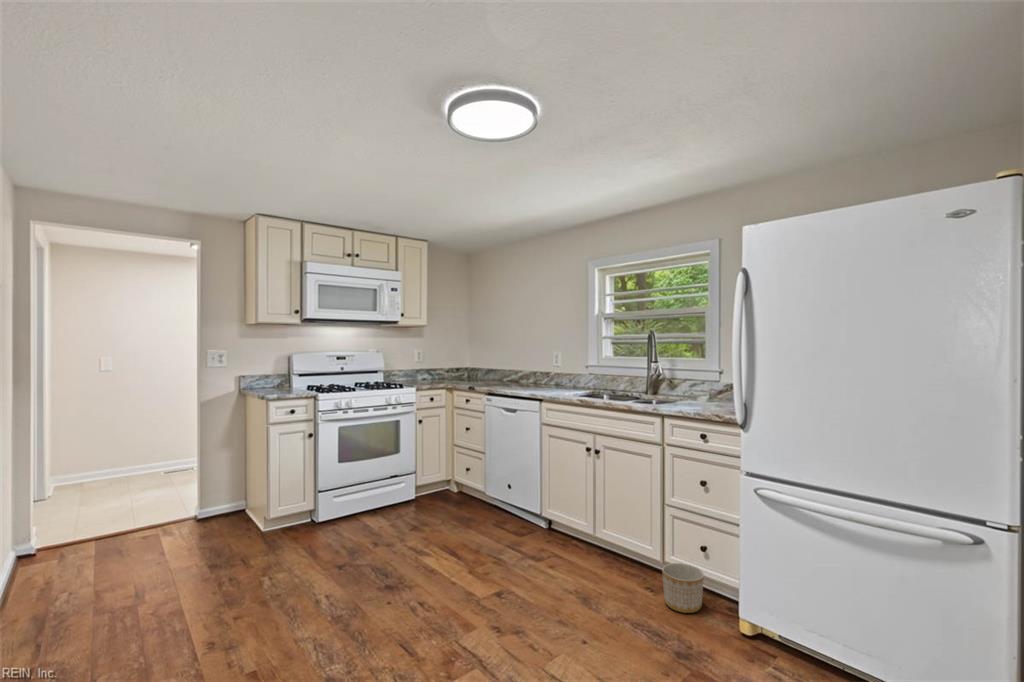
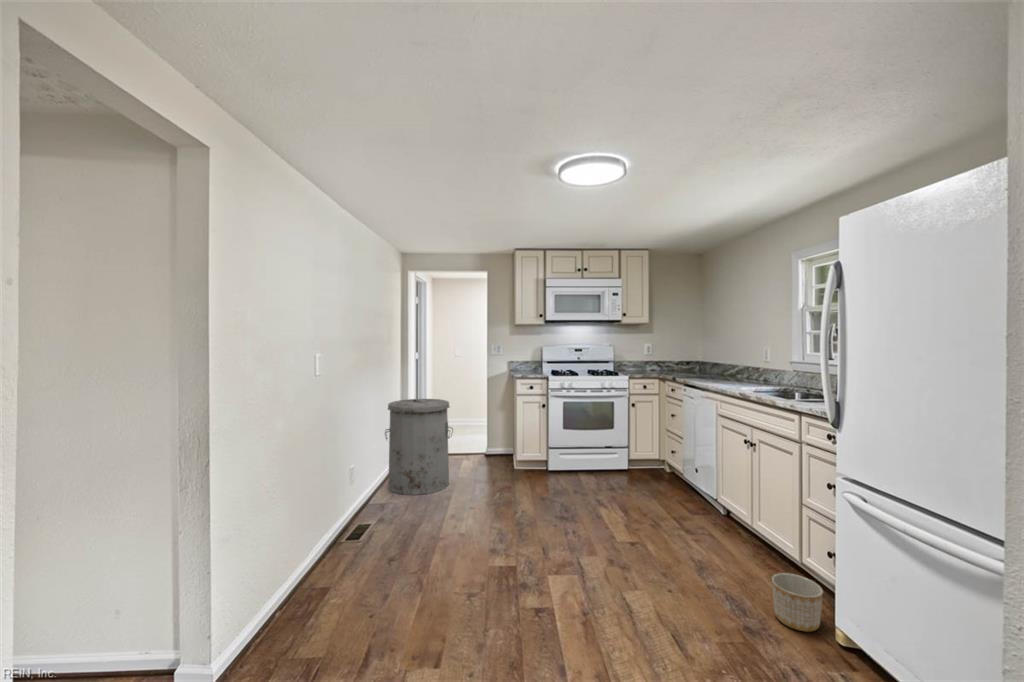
trash can: none [28,446,181,633] -> present [385,399,453,495]

